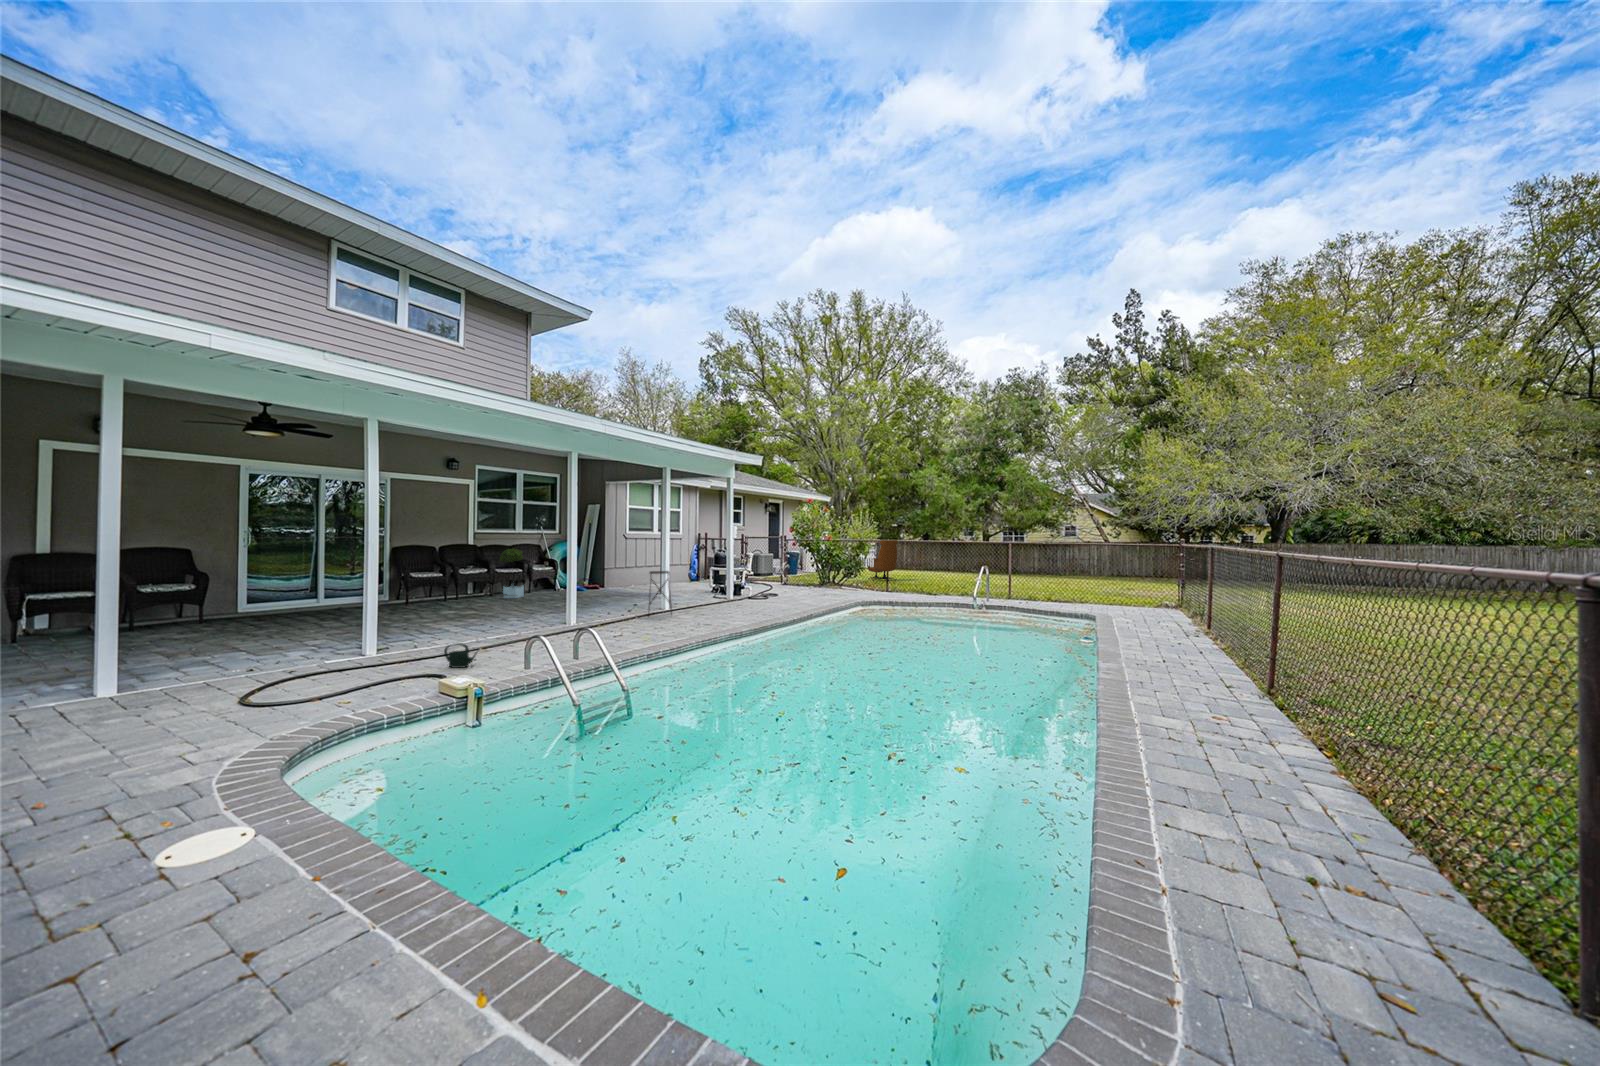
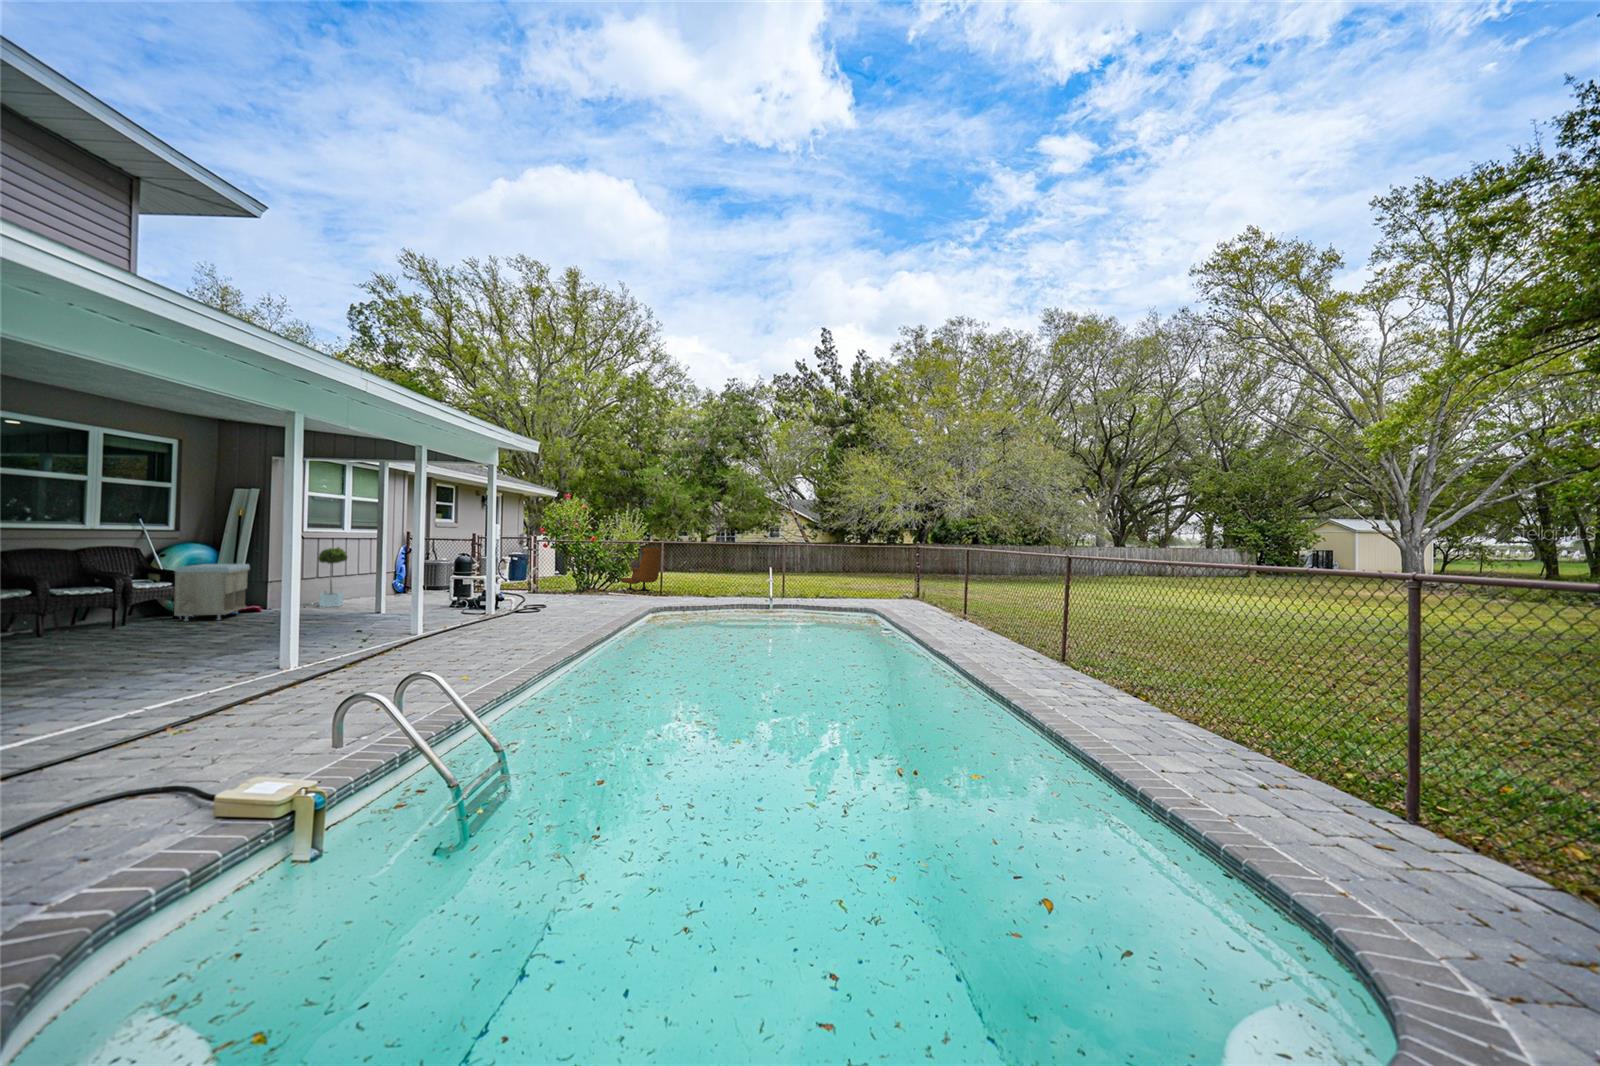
potted tree: present [500,549,524,598] -> present [318,547,347,607]
storage bench: none [552,557,595,594] -> present [174,564,250,621]
side table: present [649,571,672,609] -> none [400,583,445,648]
watering can: present [444,643,478,668] -> none [136,717,227,763]

